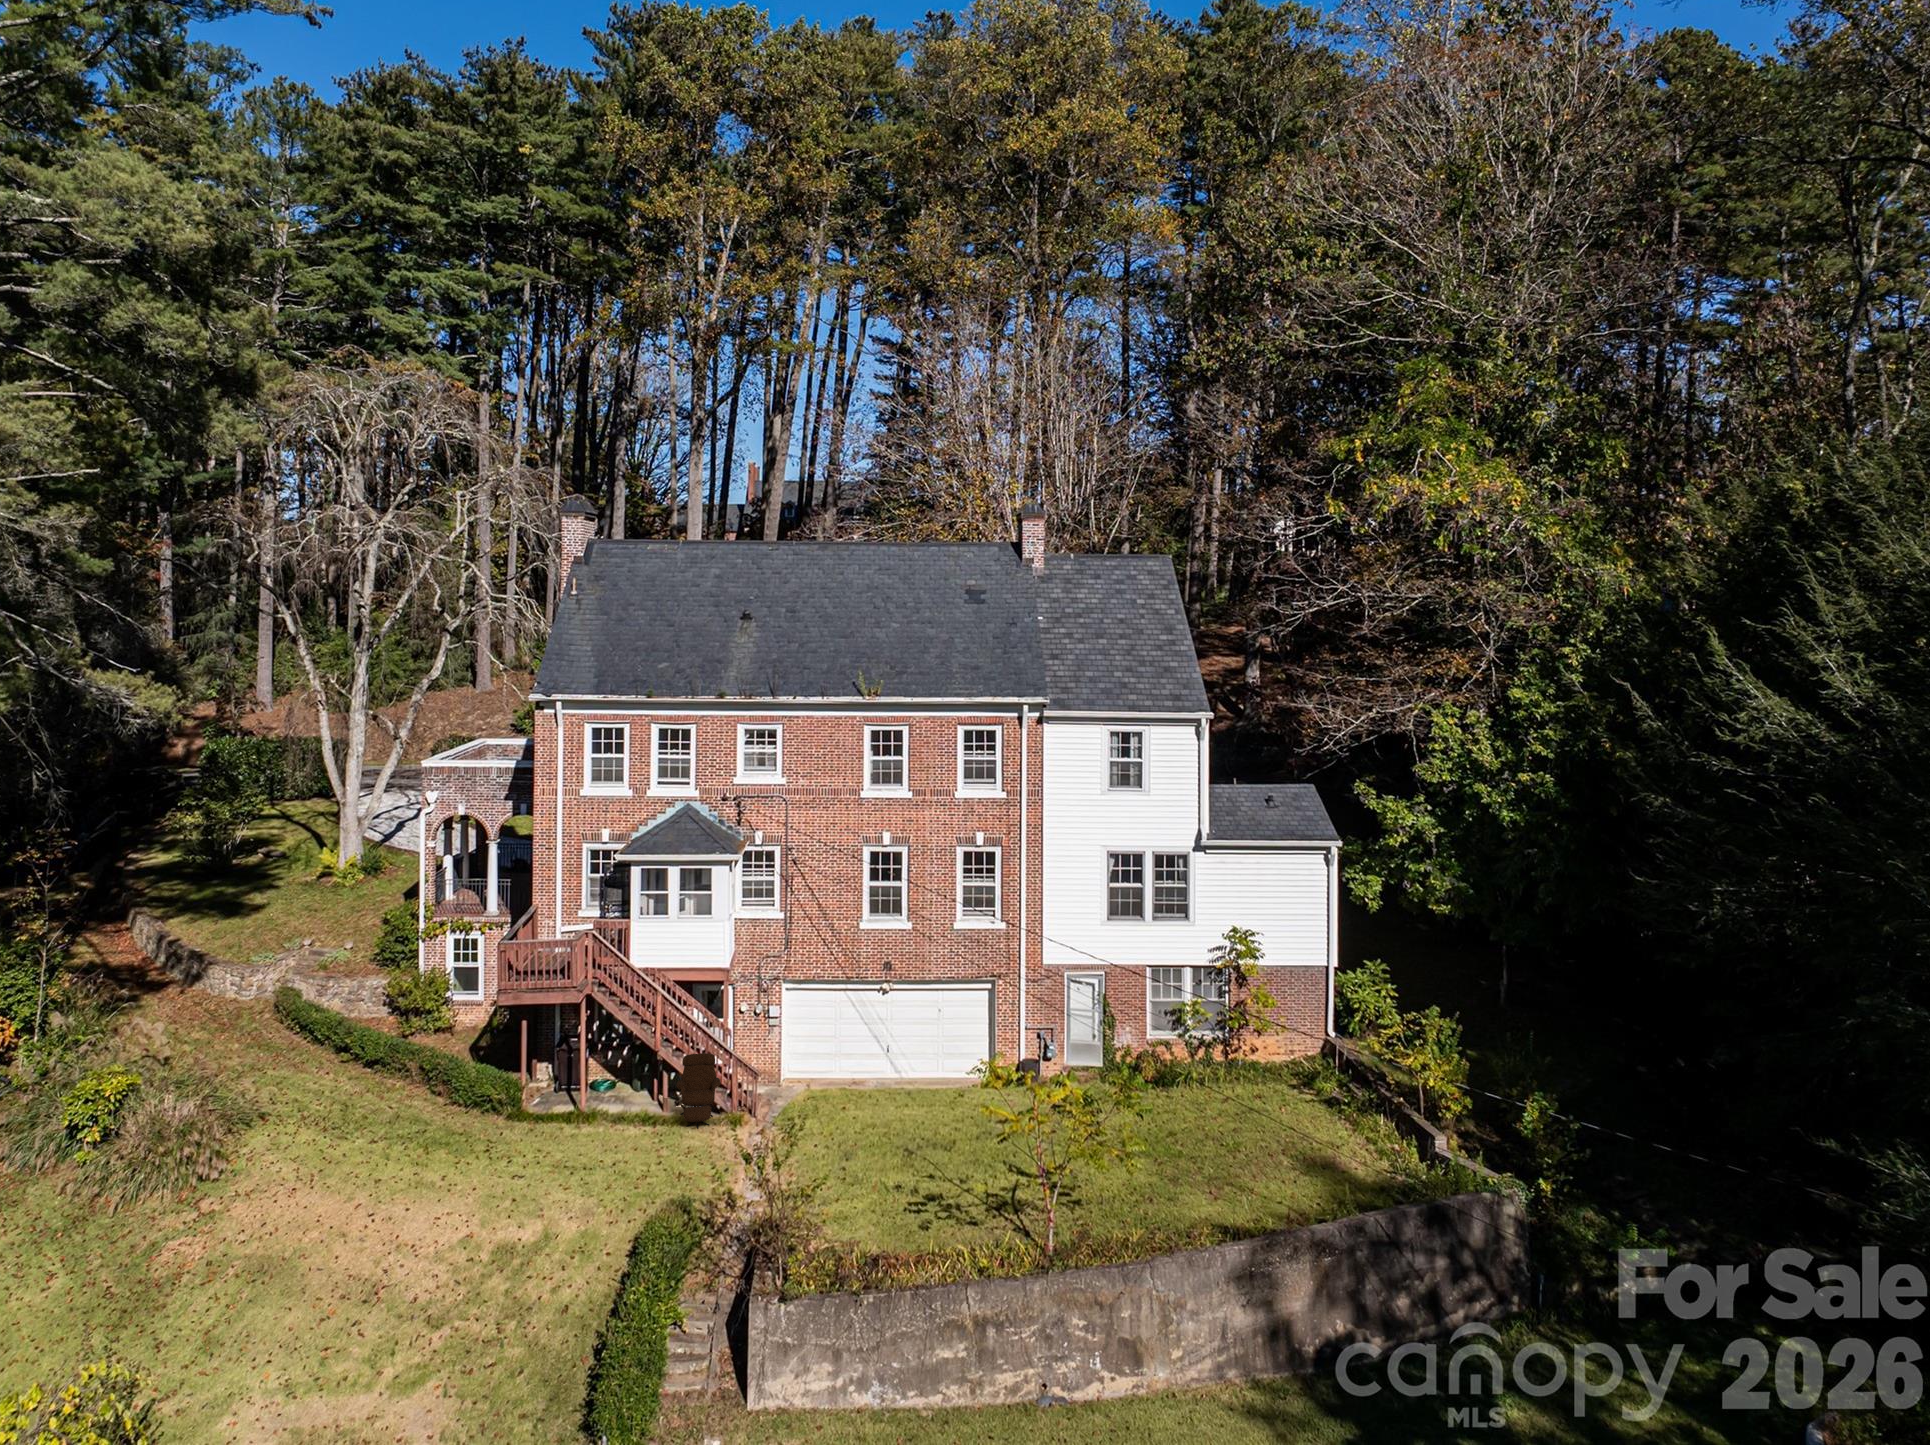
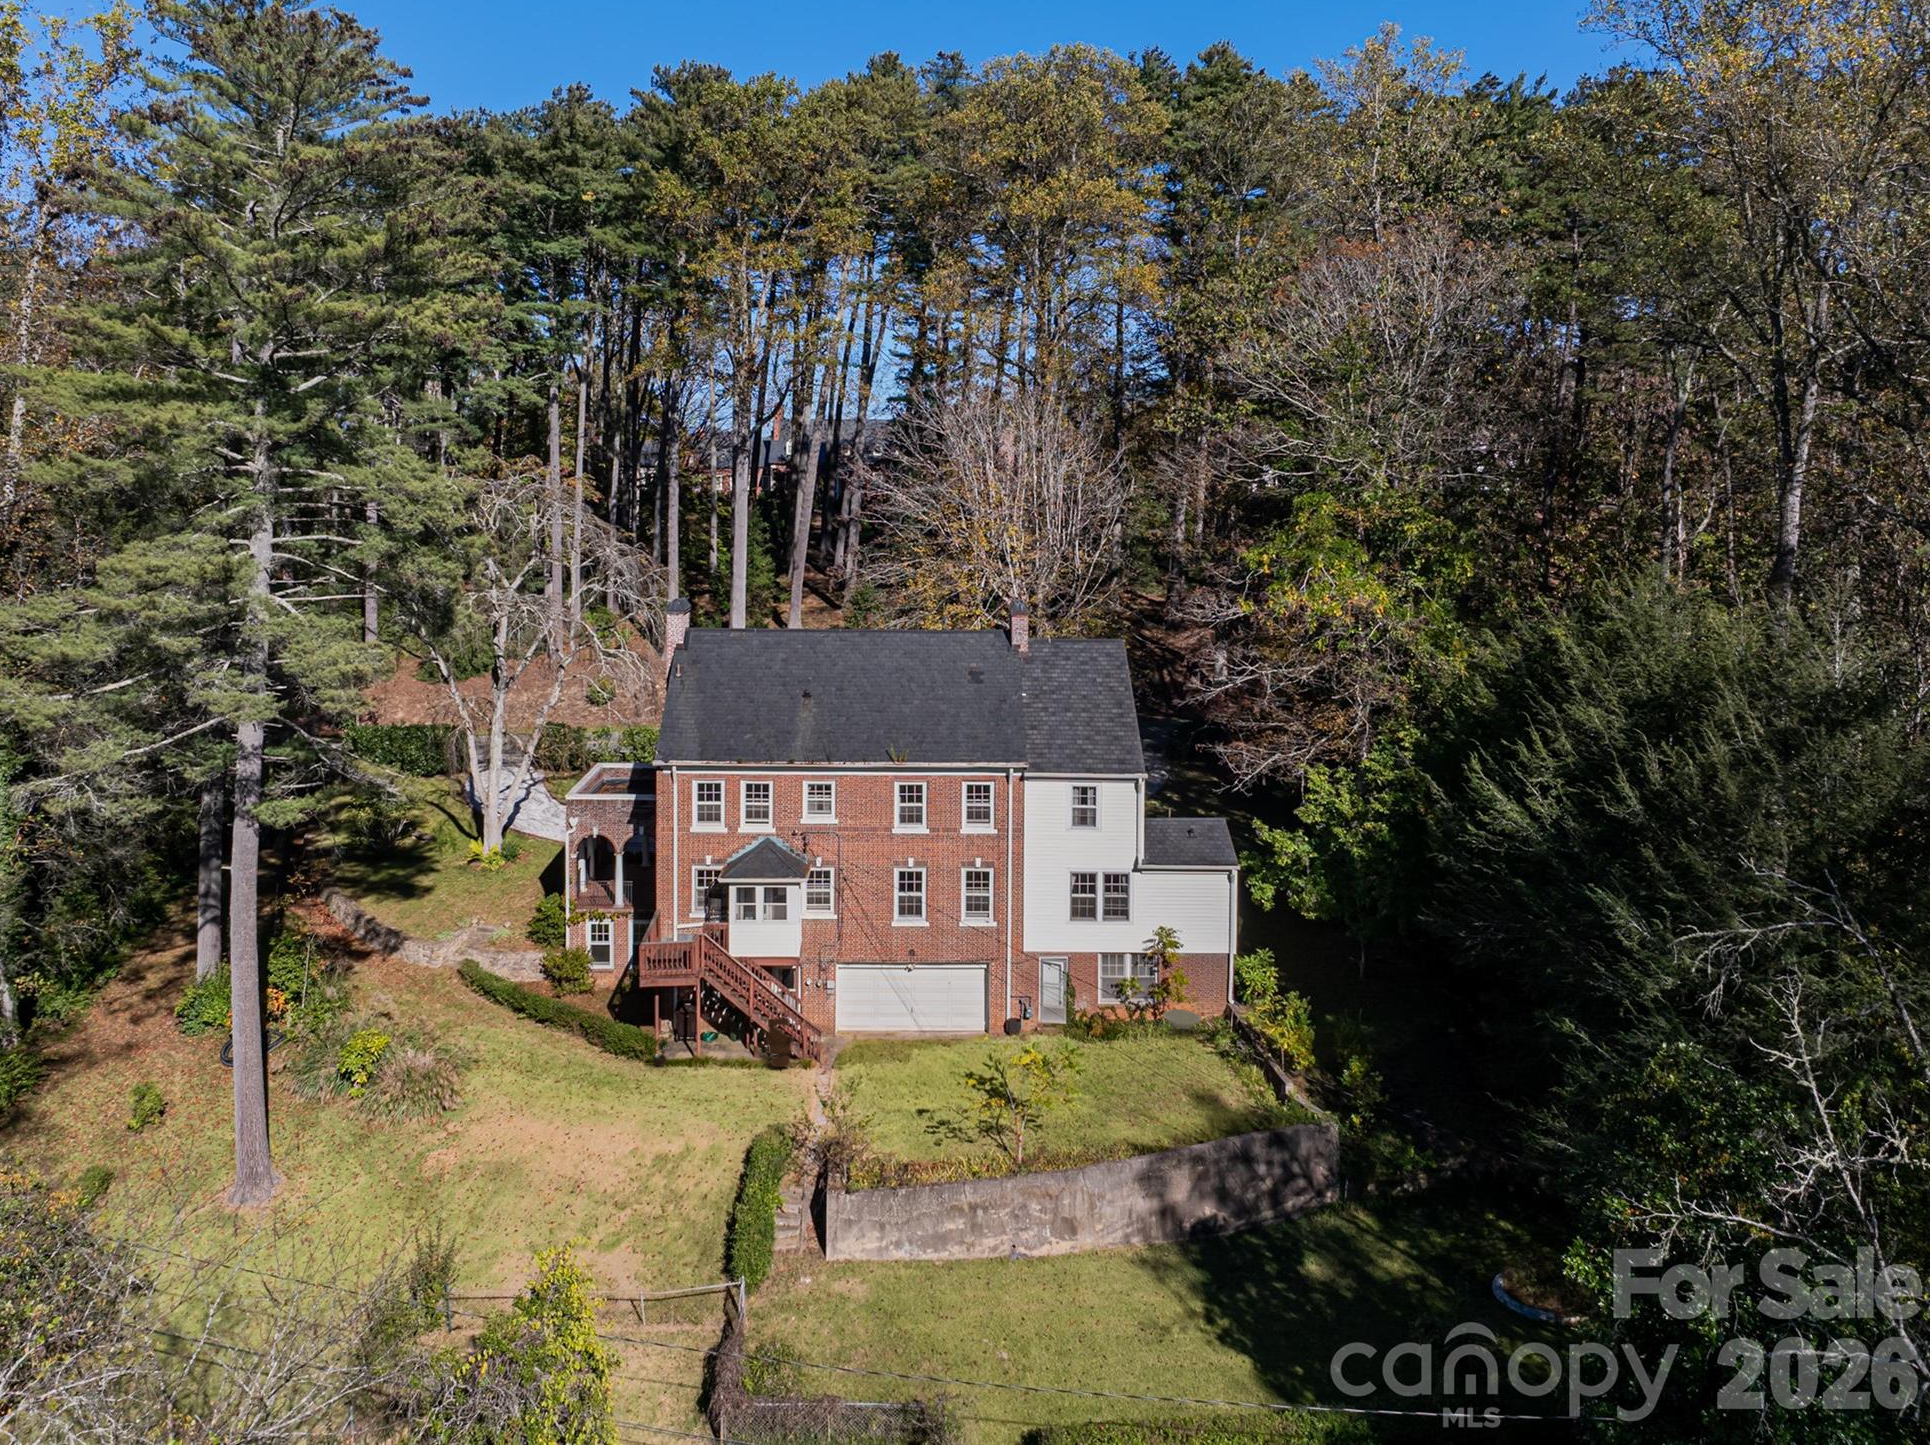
round table: none [1241,1043,1295,1078] -> present [1164,1009,1201,1035]
potted tree: none [512,1078,539,1123] -> present [653,1040,668,1066]

